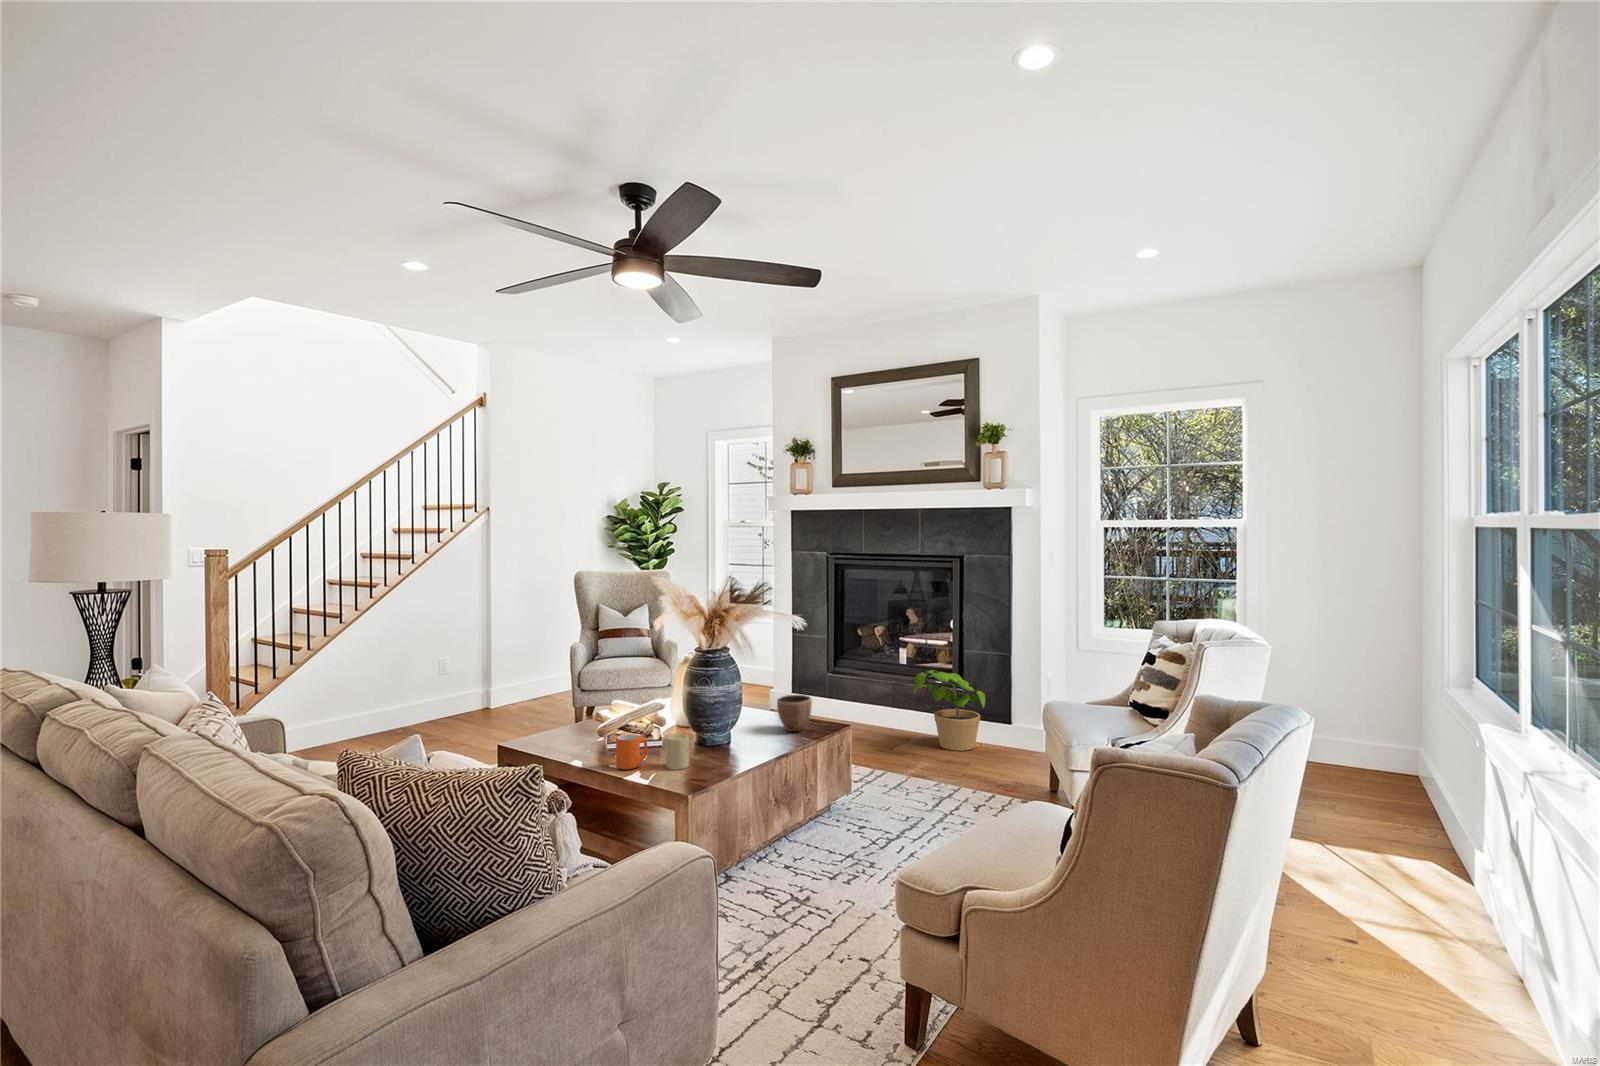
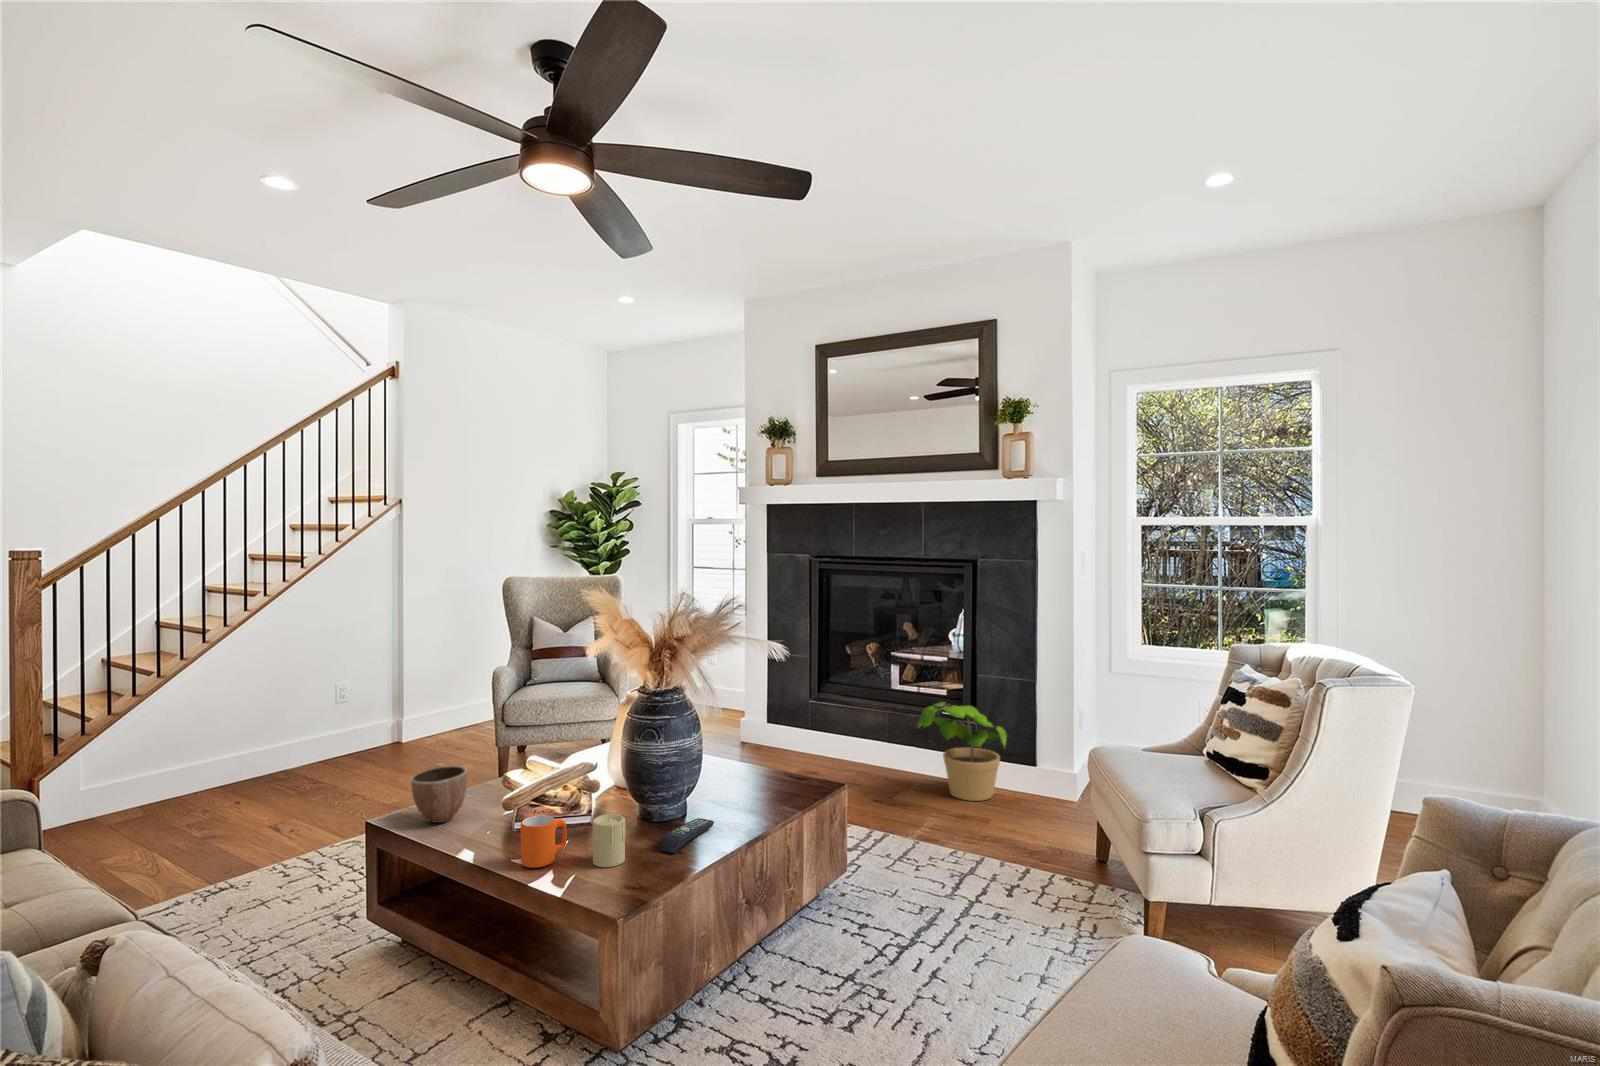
decorative bowl: present [777,695,812,731] -> present [411,766,467,823]
remote control: none [713,743,751,762] -> present [660,818,714,853]

